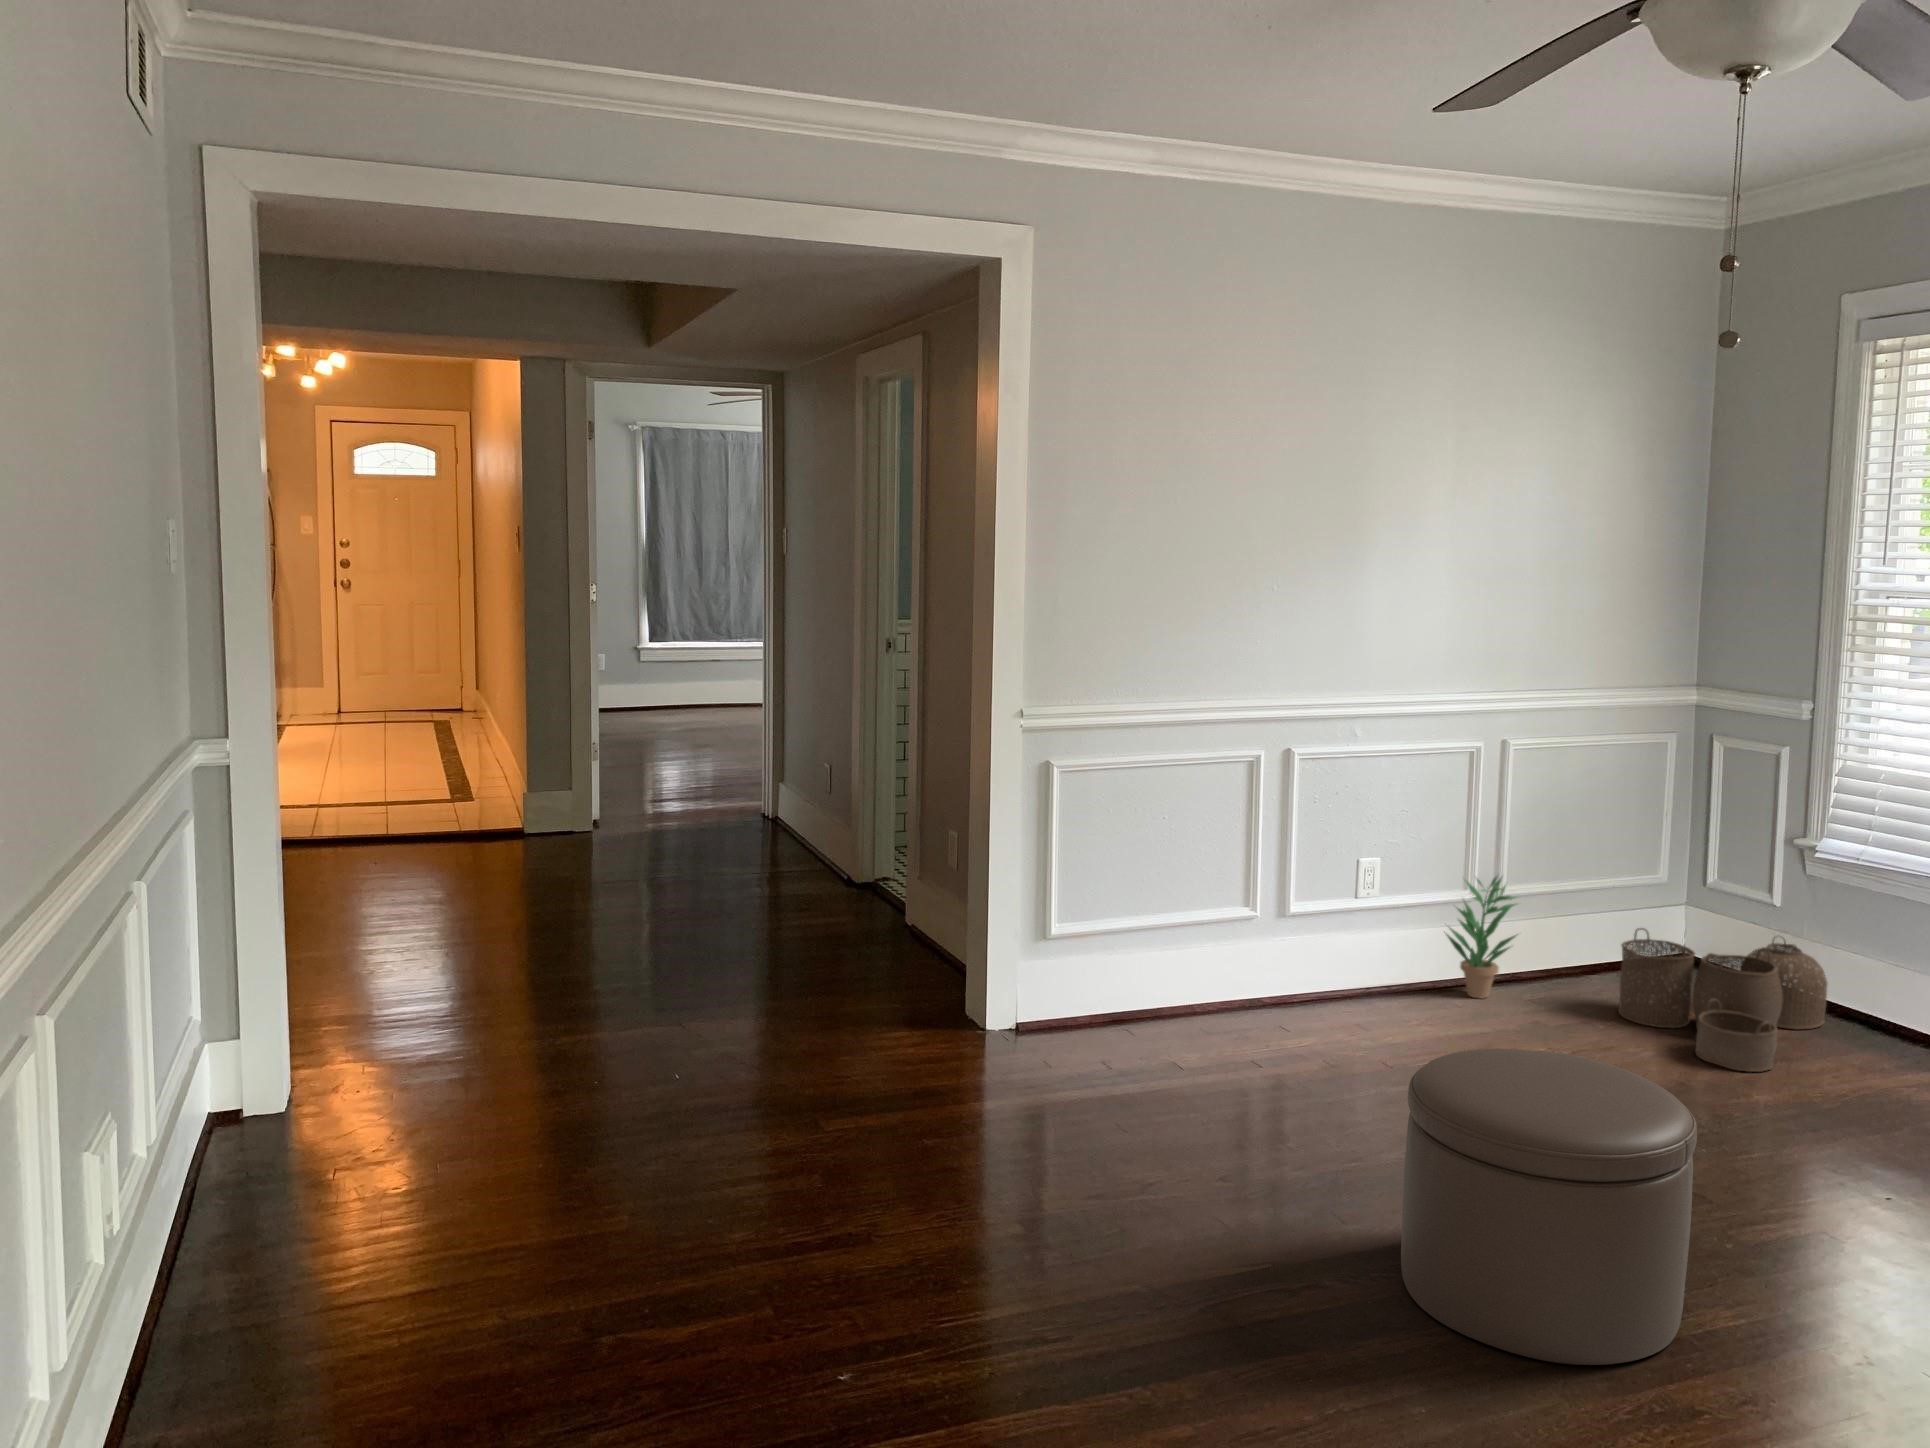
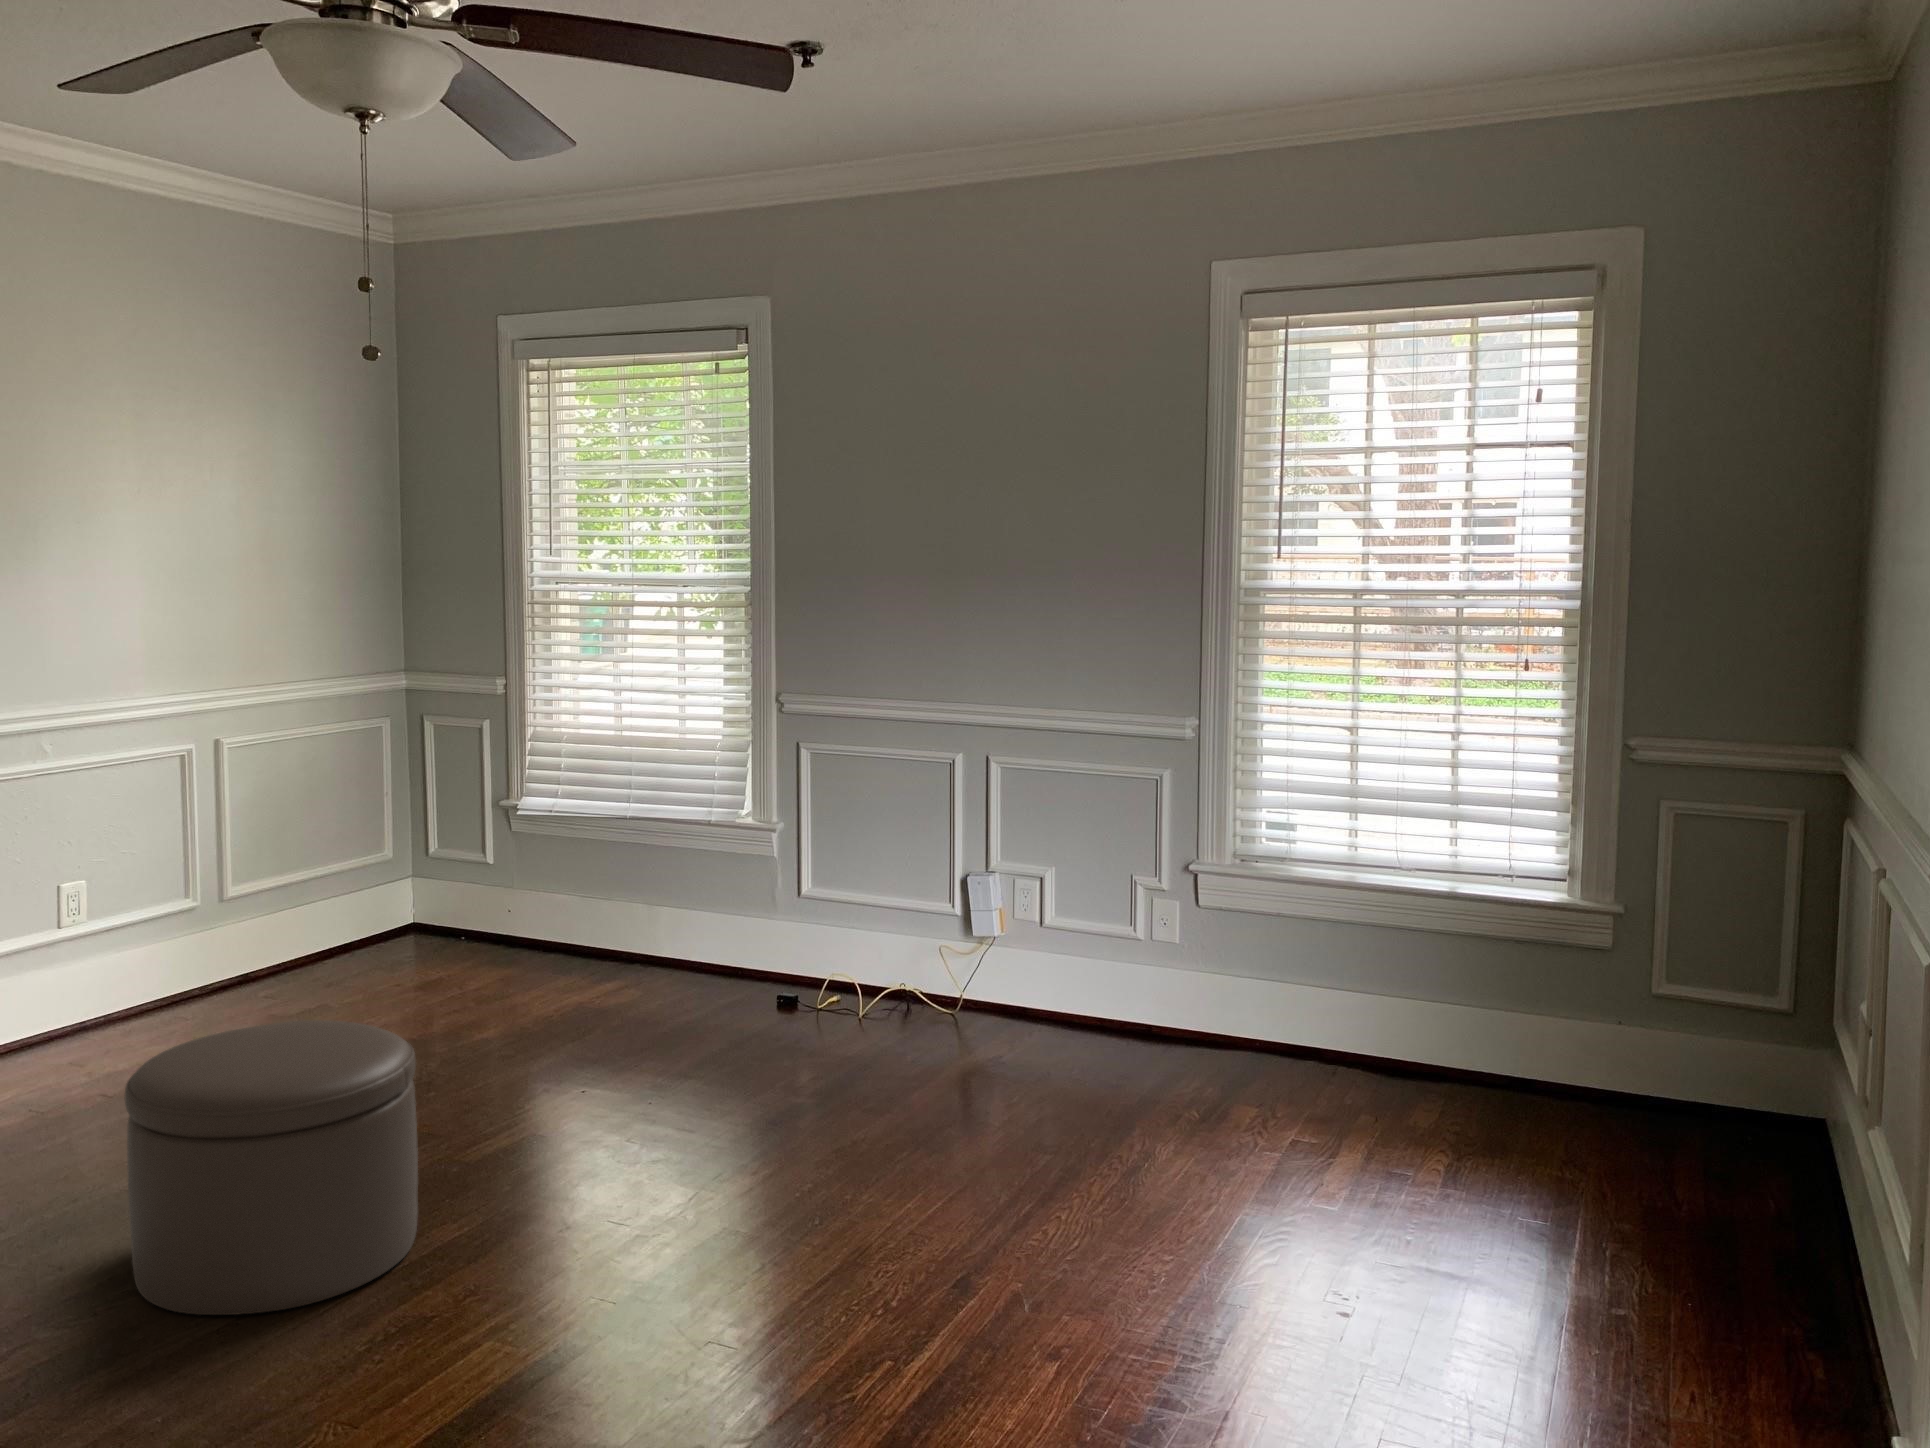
potted plant: present [1444,876,1517,998] -> none [164,874,250,1007]
woven basket: present [1619,928,1827,1072] -> none [352,890,539,1015]

